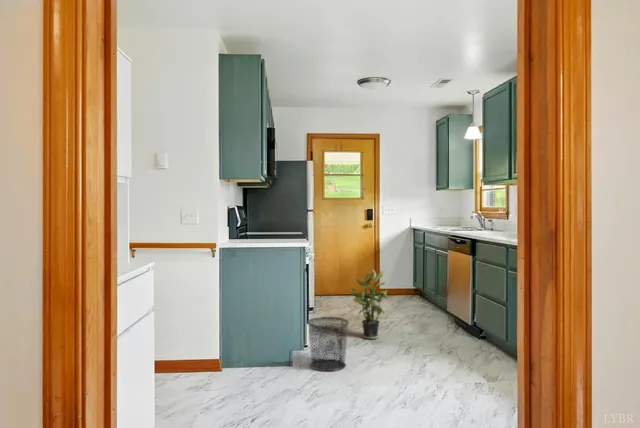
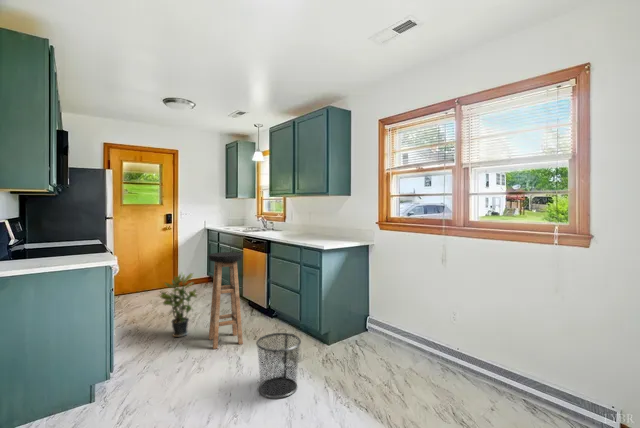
bar stool: none [397,249,435,355] -> present [208,252,243,349]
waste bin: present [308,317,349,371] -> present [256,333,301,398]

